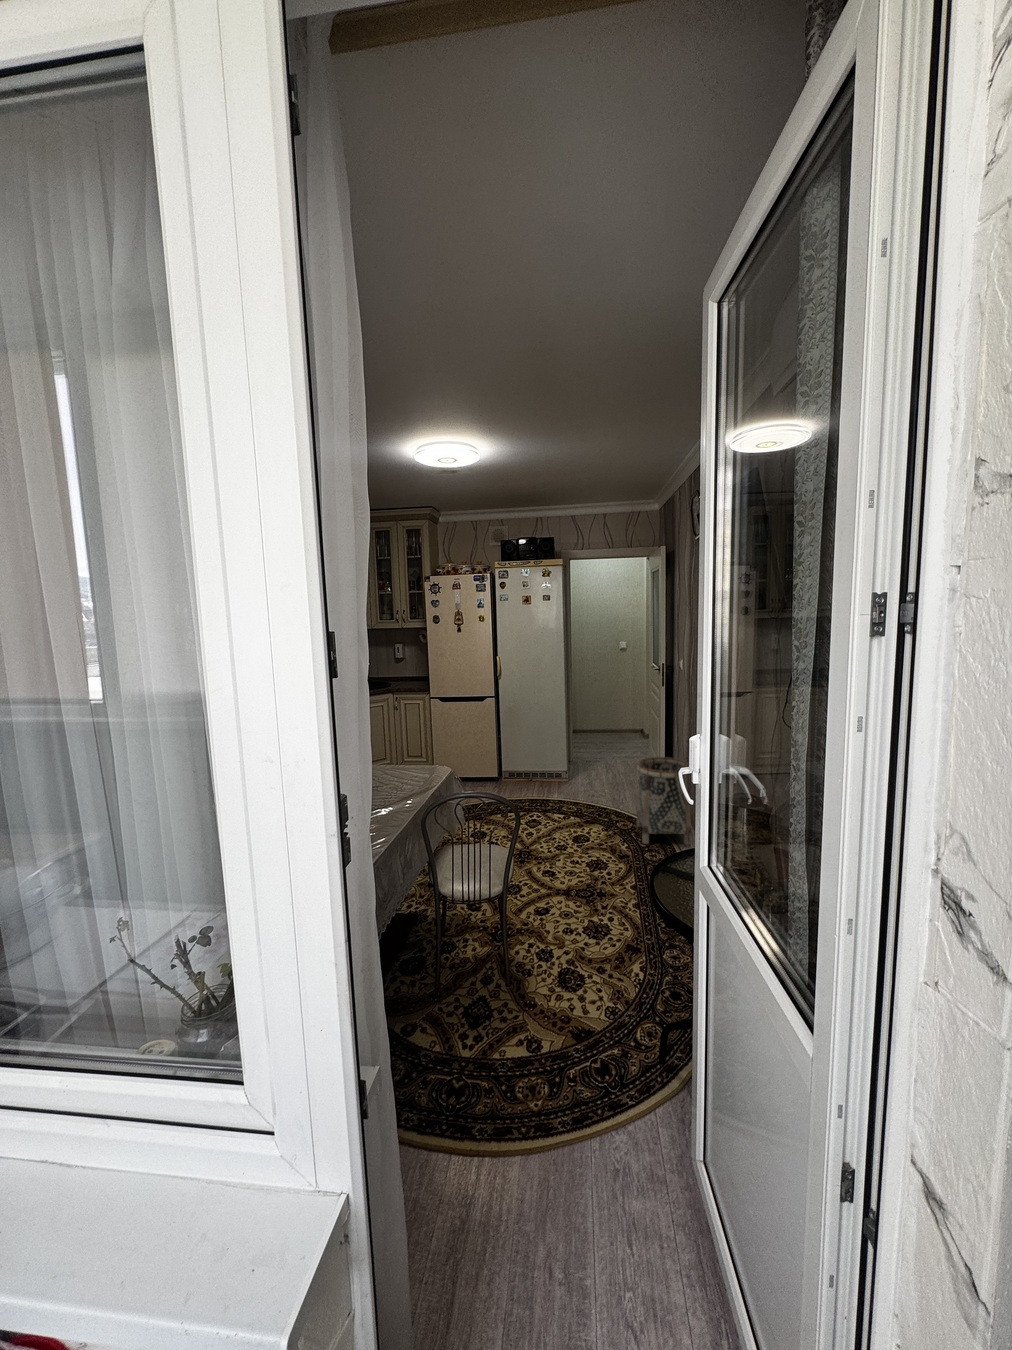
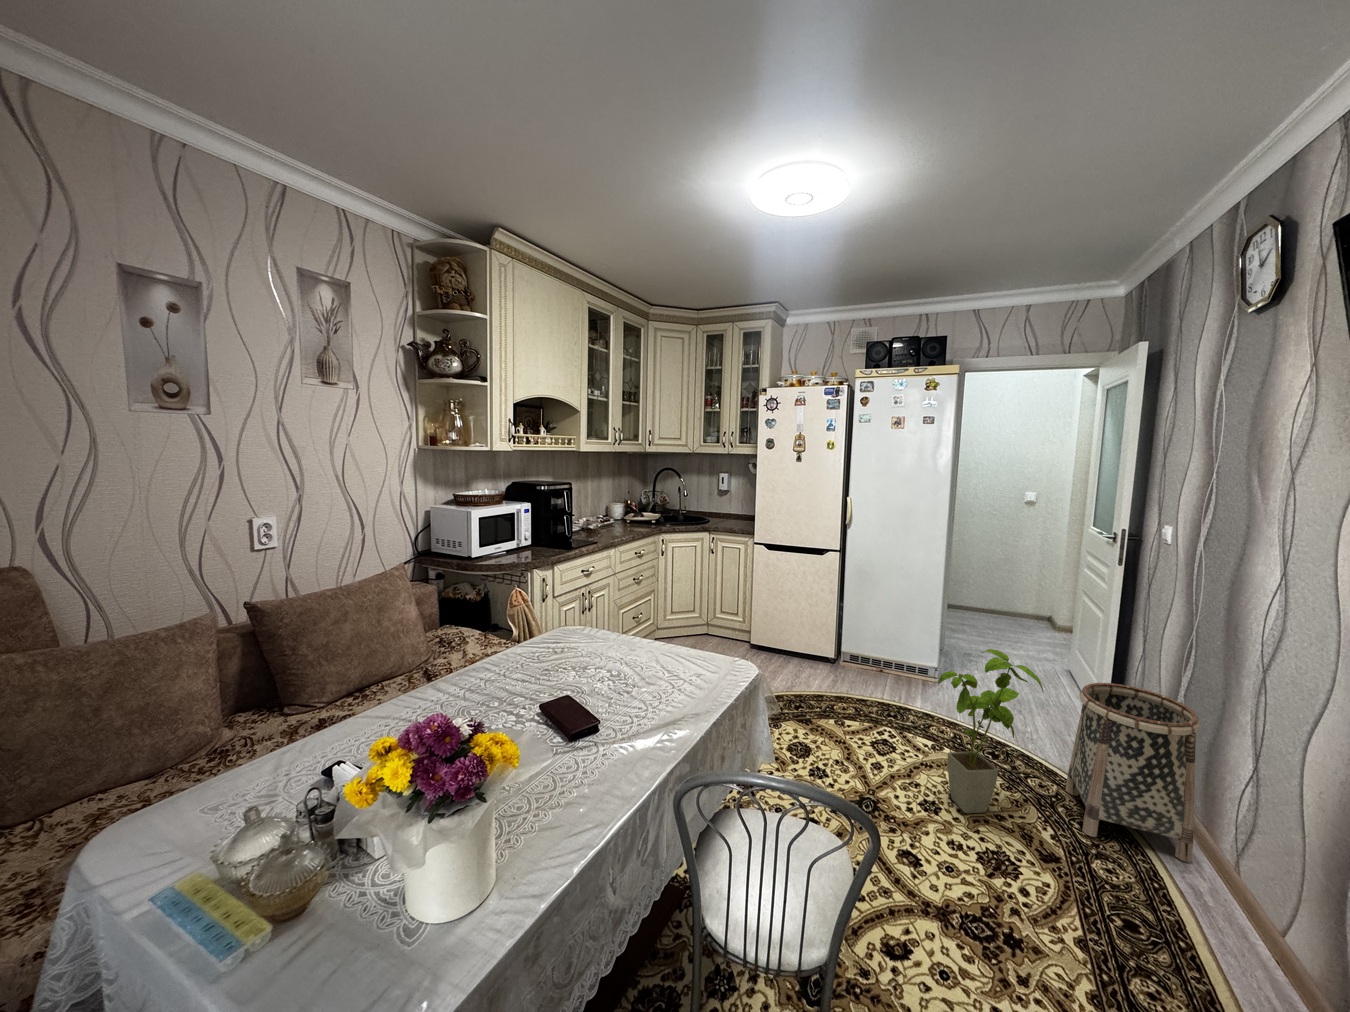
house plant: none [560,746,614,847] -> present [938,649,1043,813]

